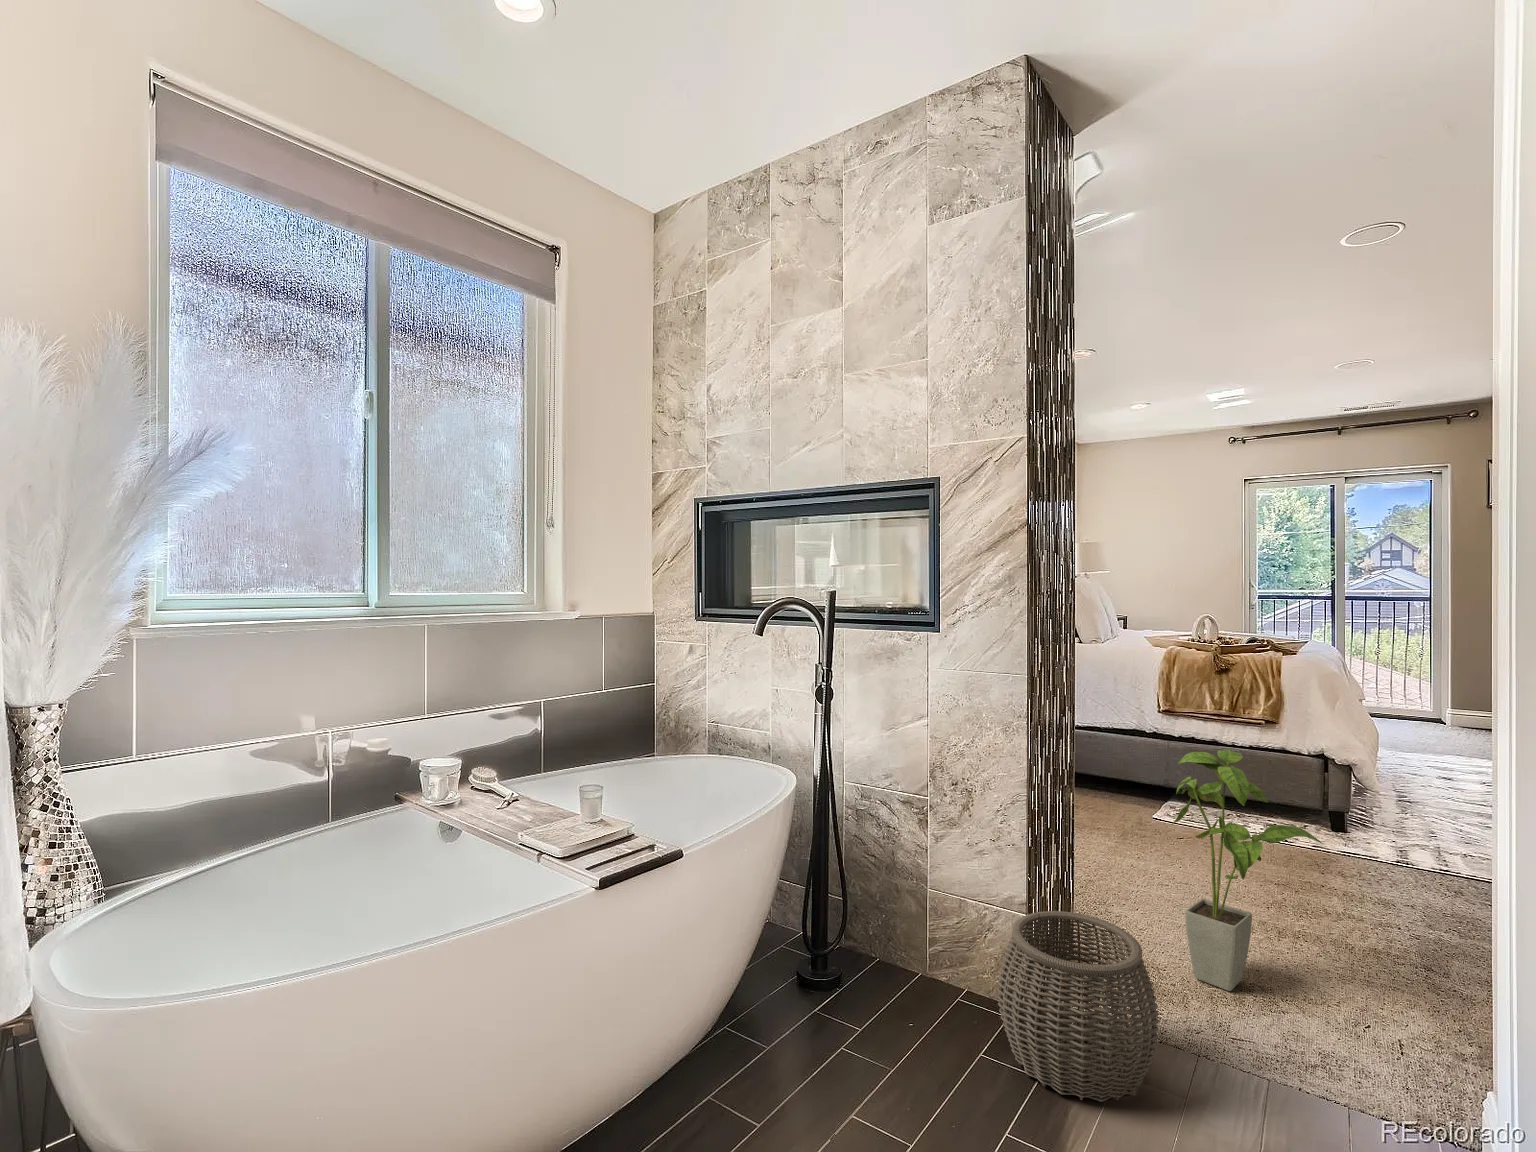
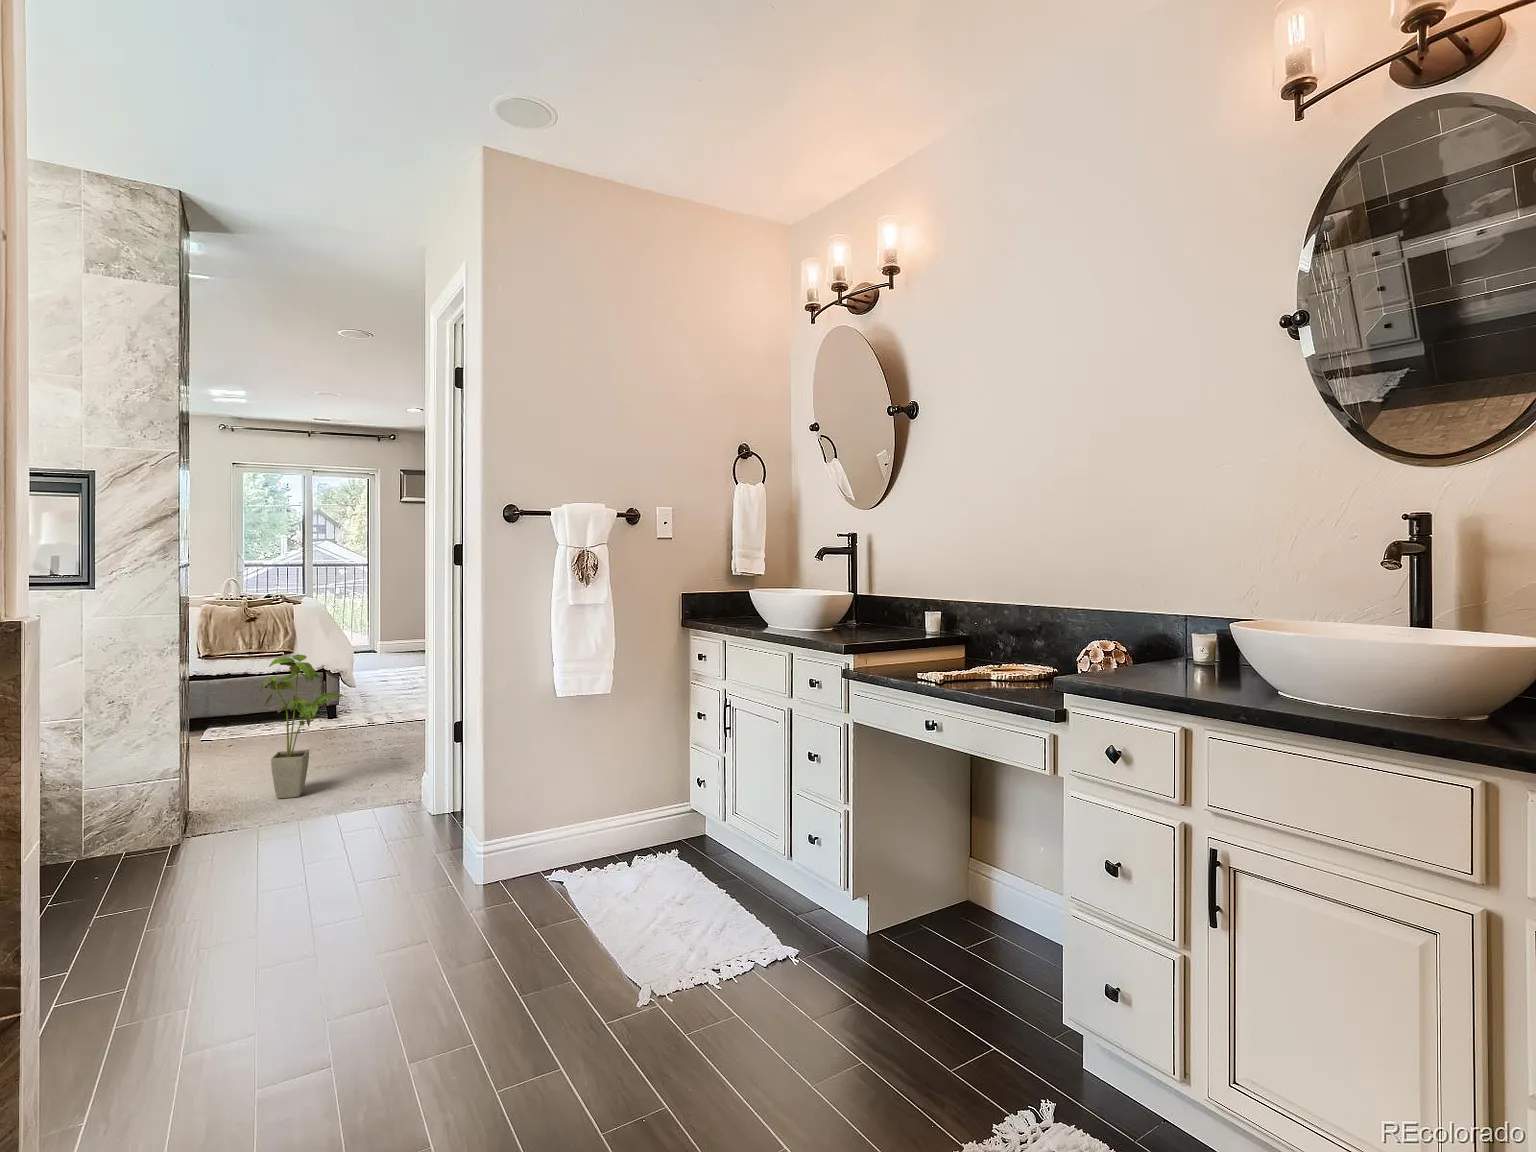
woven basket: present [997,911,1159,1102] -> none [169,761,281,860]

